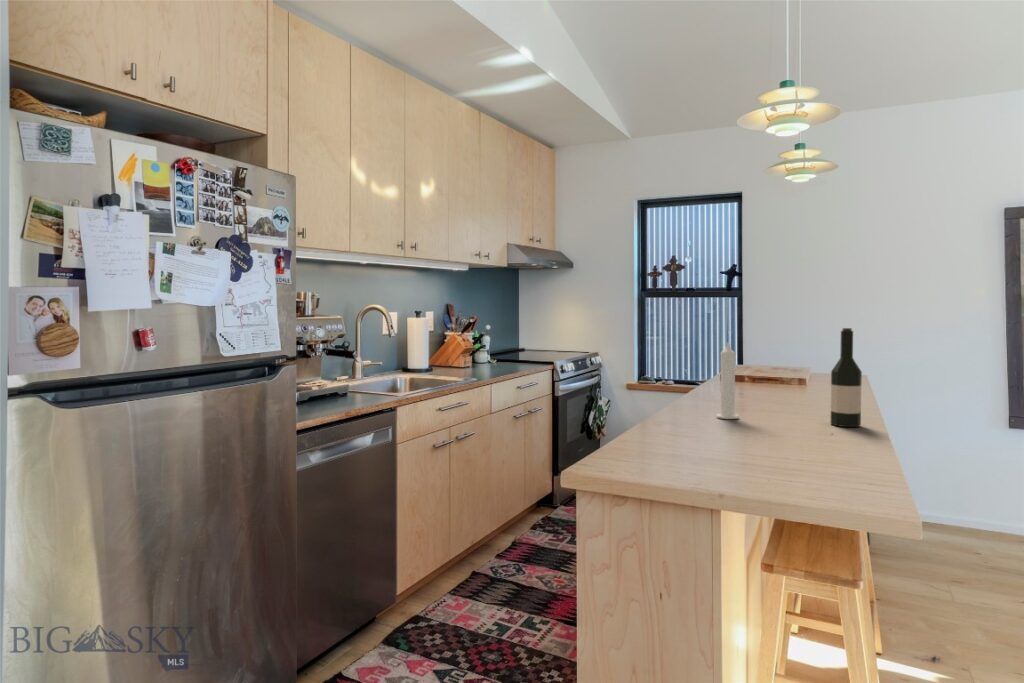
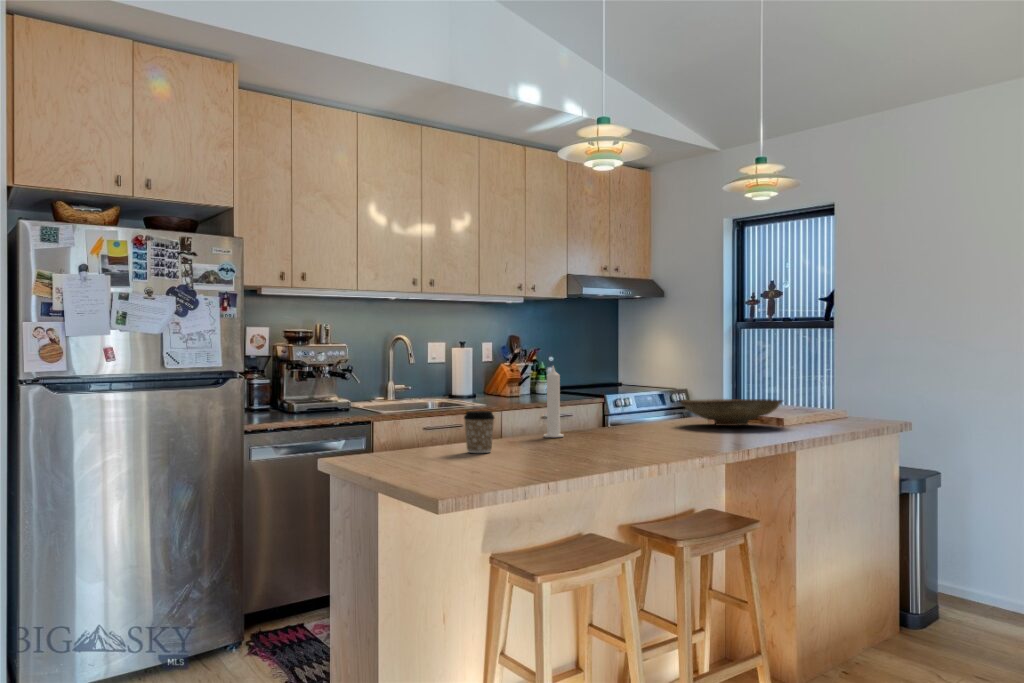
wine bottle: present [831,328,862,427] -> none [616,351,642,445]
decorative bowl: none [736,363,835,390] -> present [681,399,782,426]
coffee cup: none [773,405,815,459] -> present [464,411,494,453]

